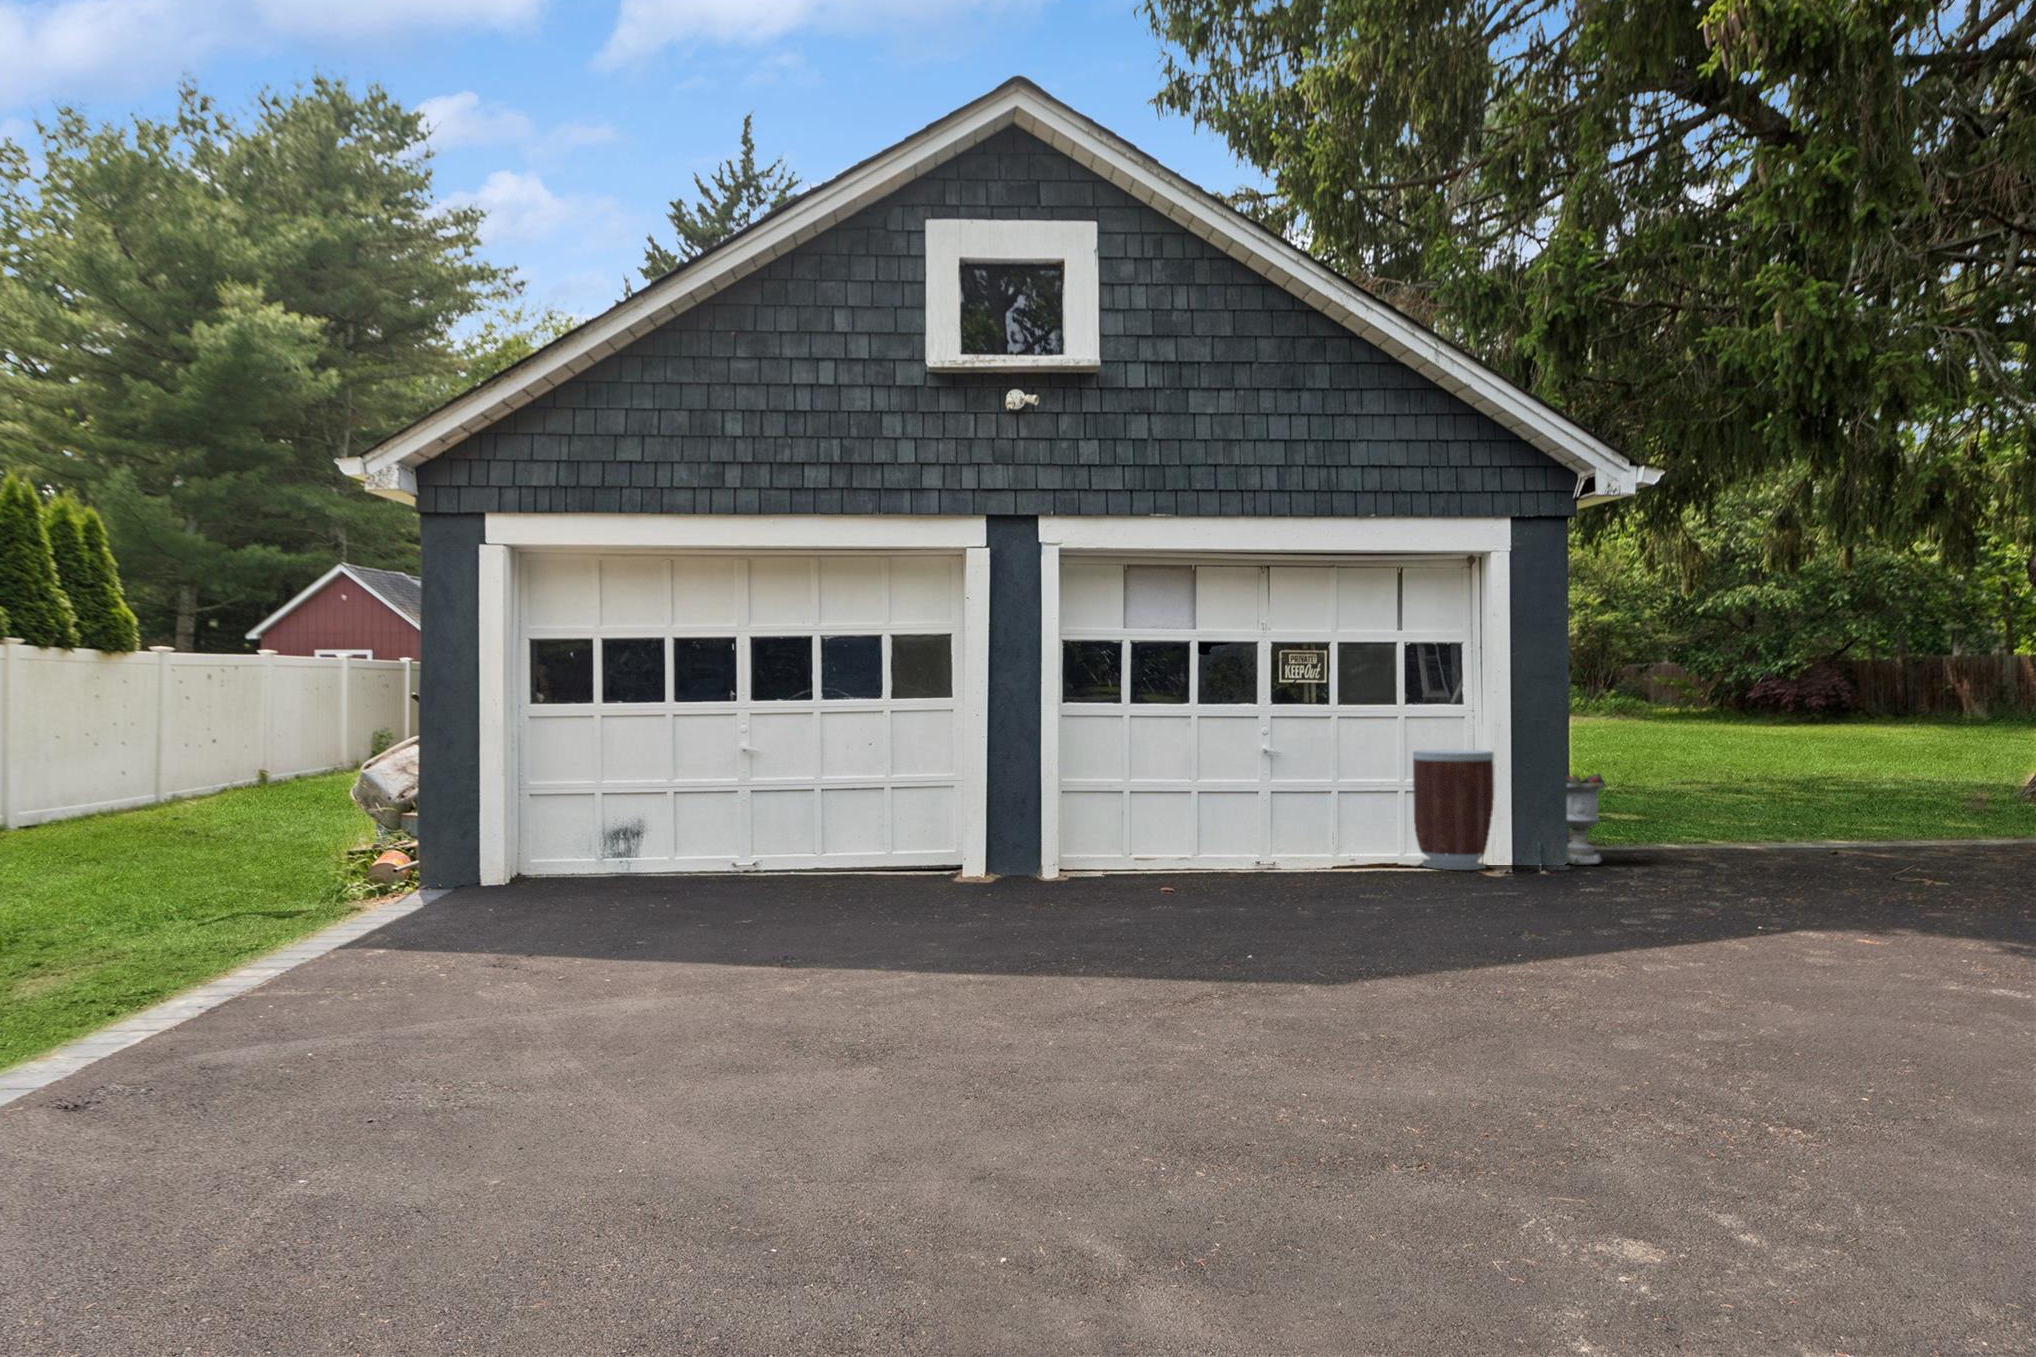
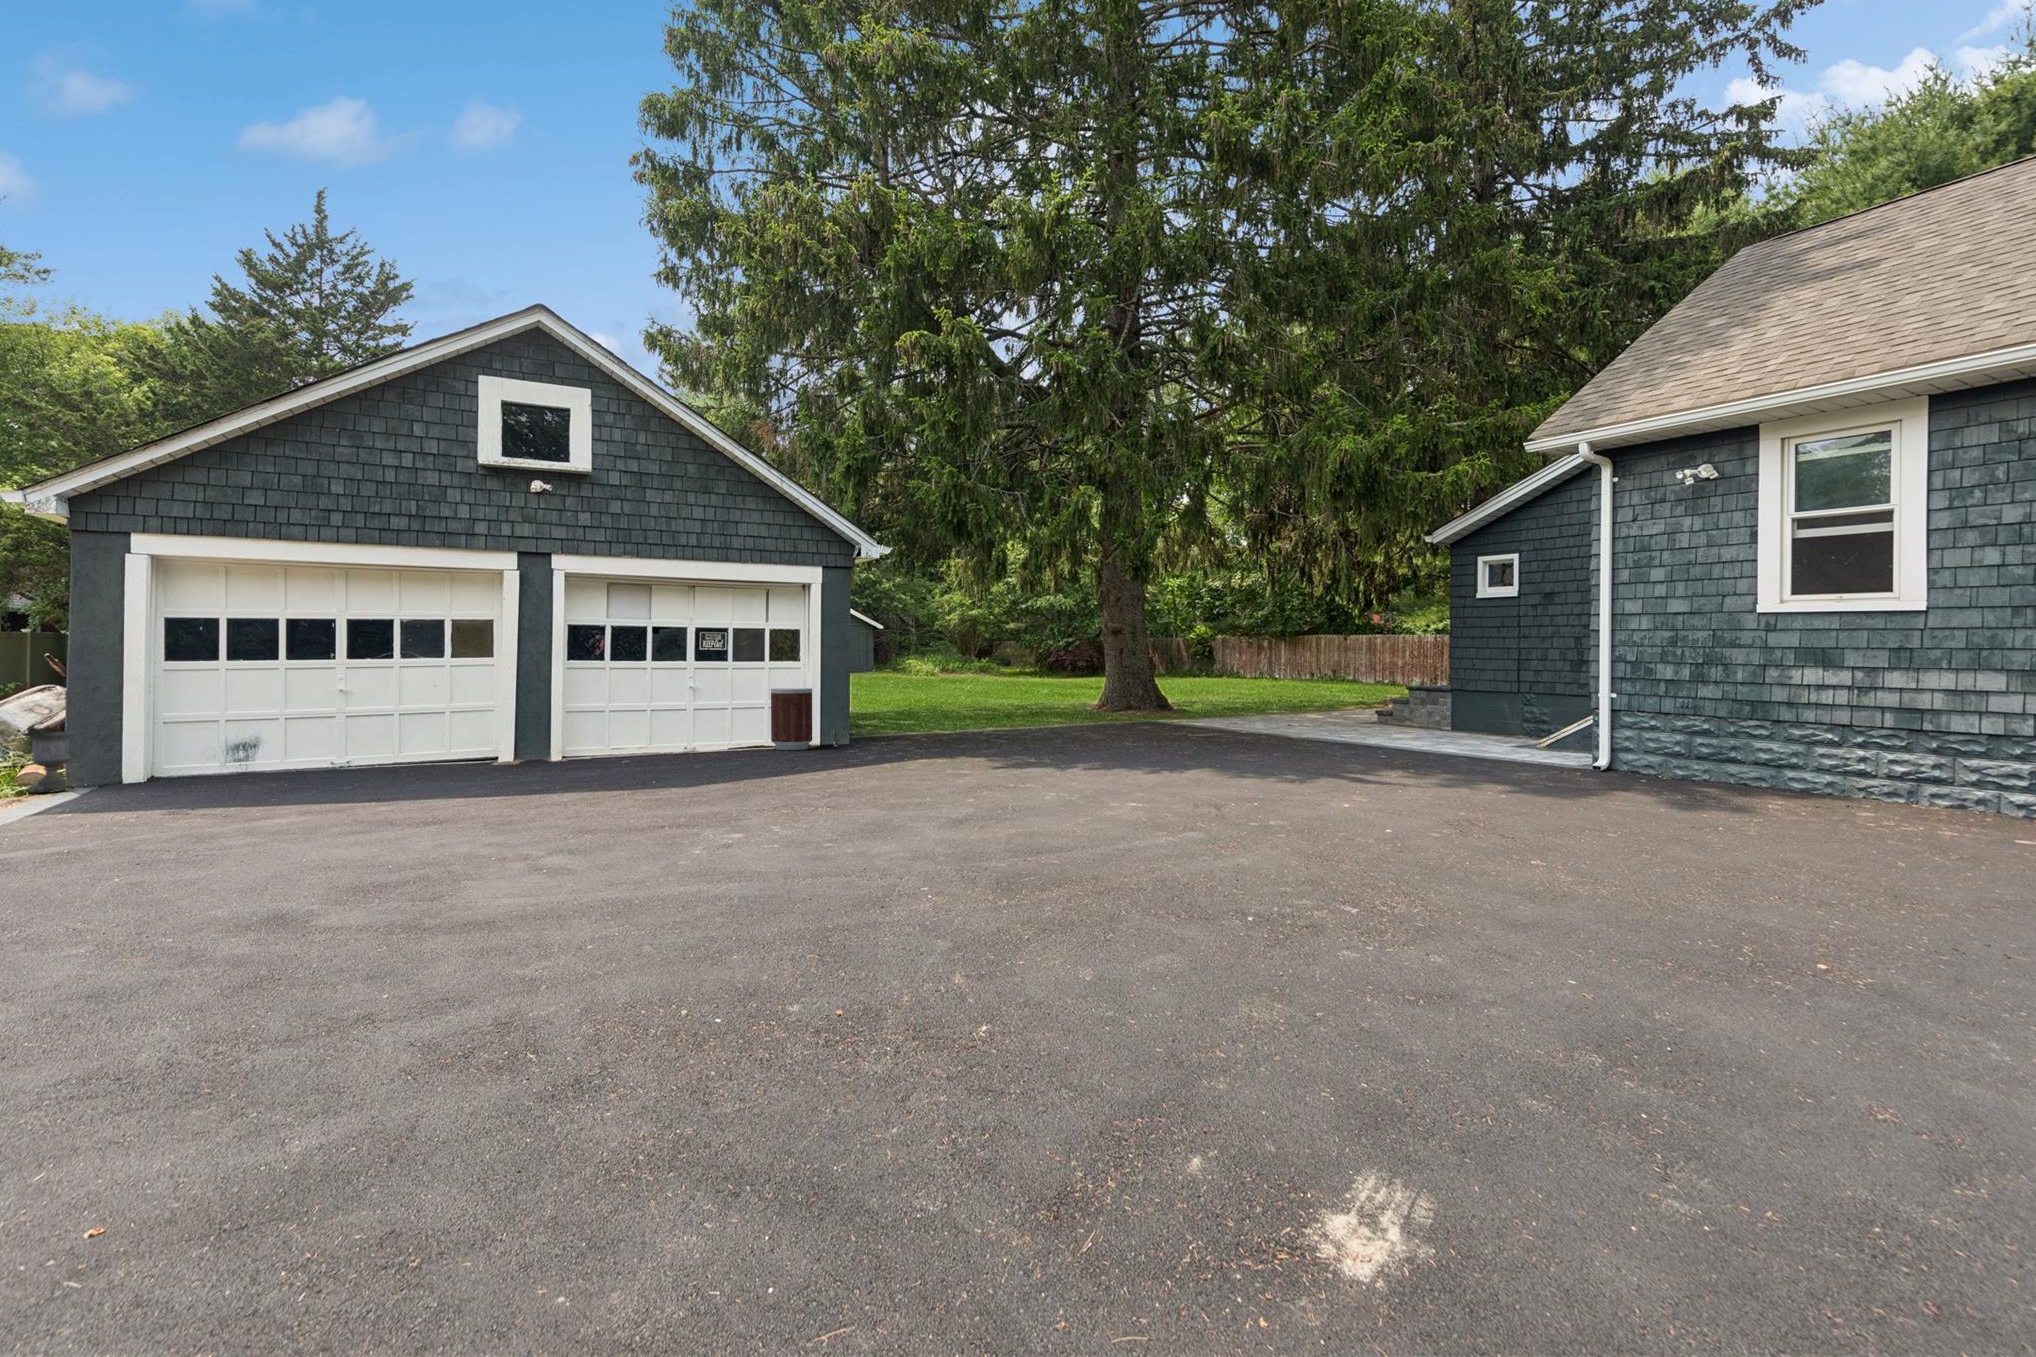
planter: present [1565,773,1605,865] -> present [24,725,75,793]

